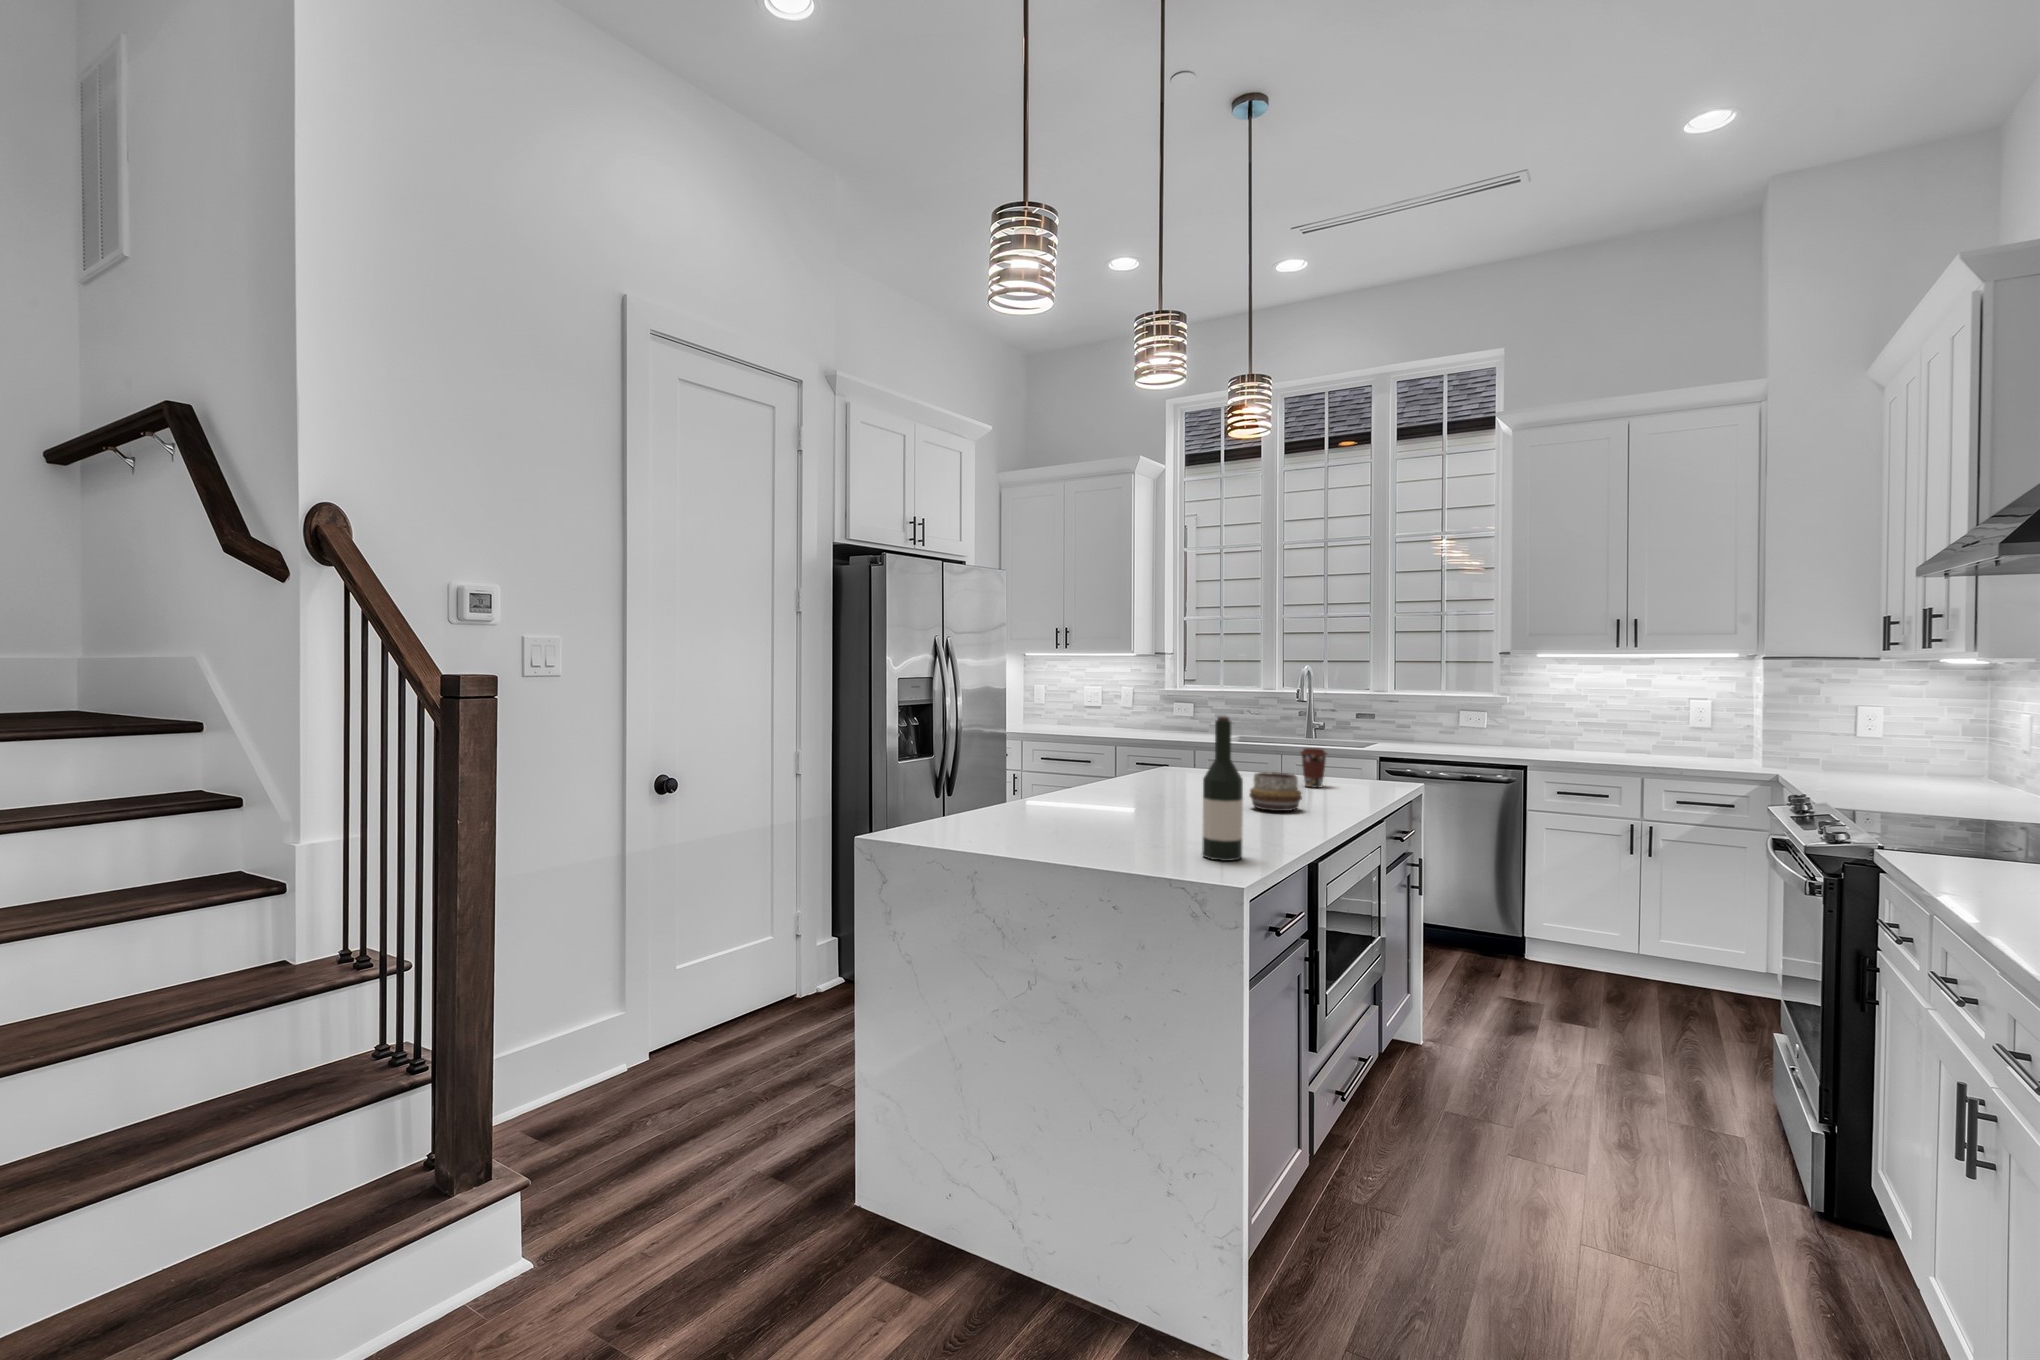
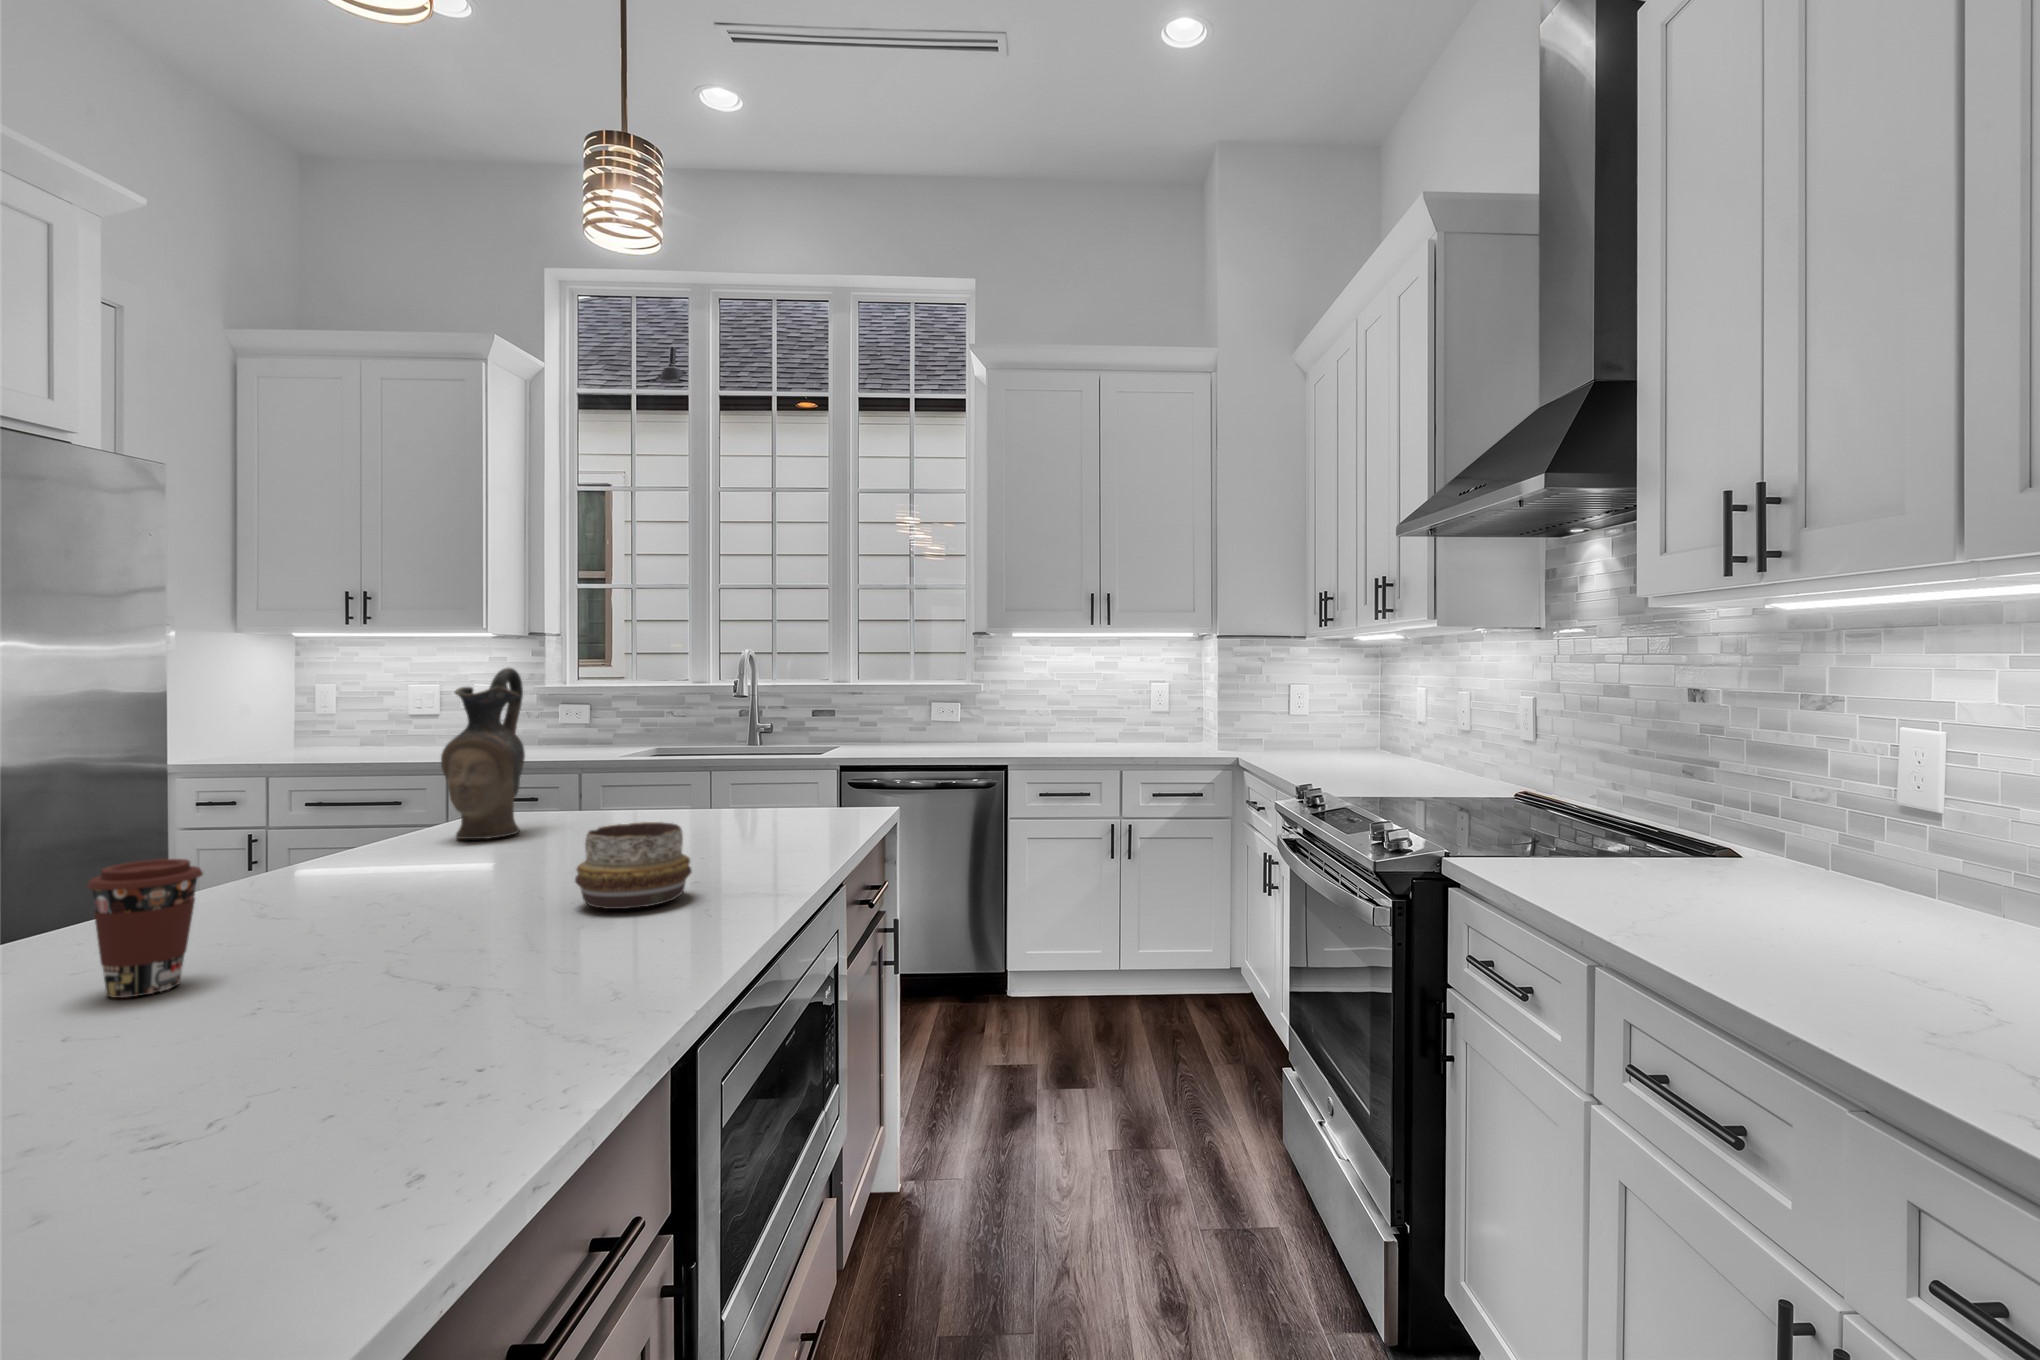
ceramic pitcher: none [1165,689,1203,779] -> present [441,668,525,839]
wine bottle: present [1202,716,1243,861] -> none [246,697,420,1223]
coffee cup: present [1301,748,1327,788] -> present [87,859,203,998]

